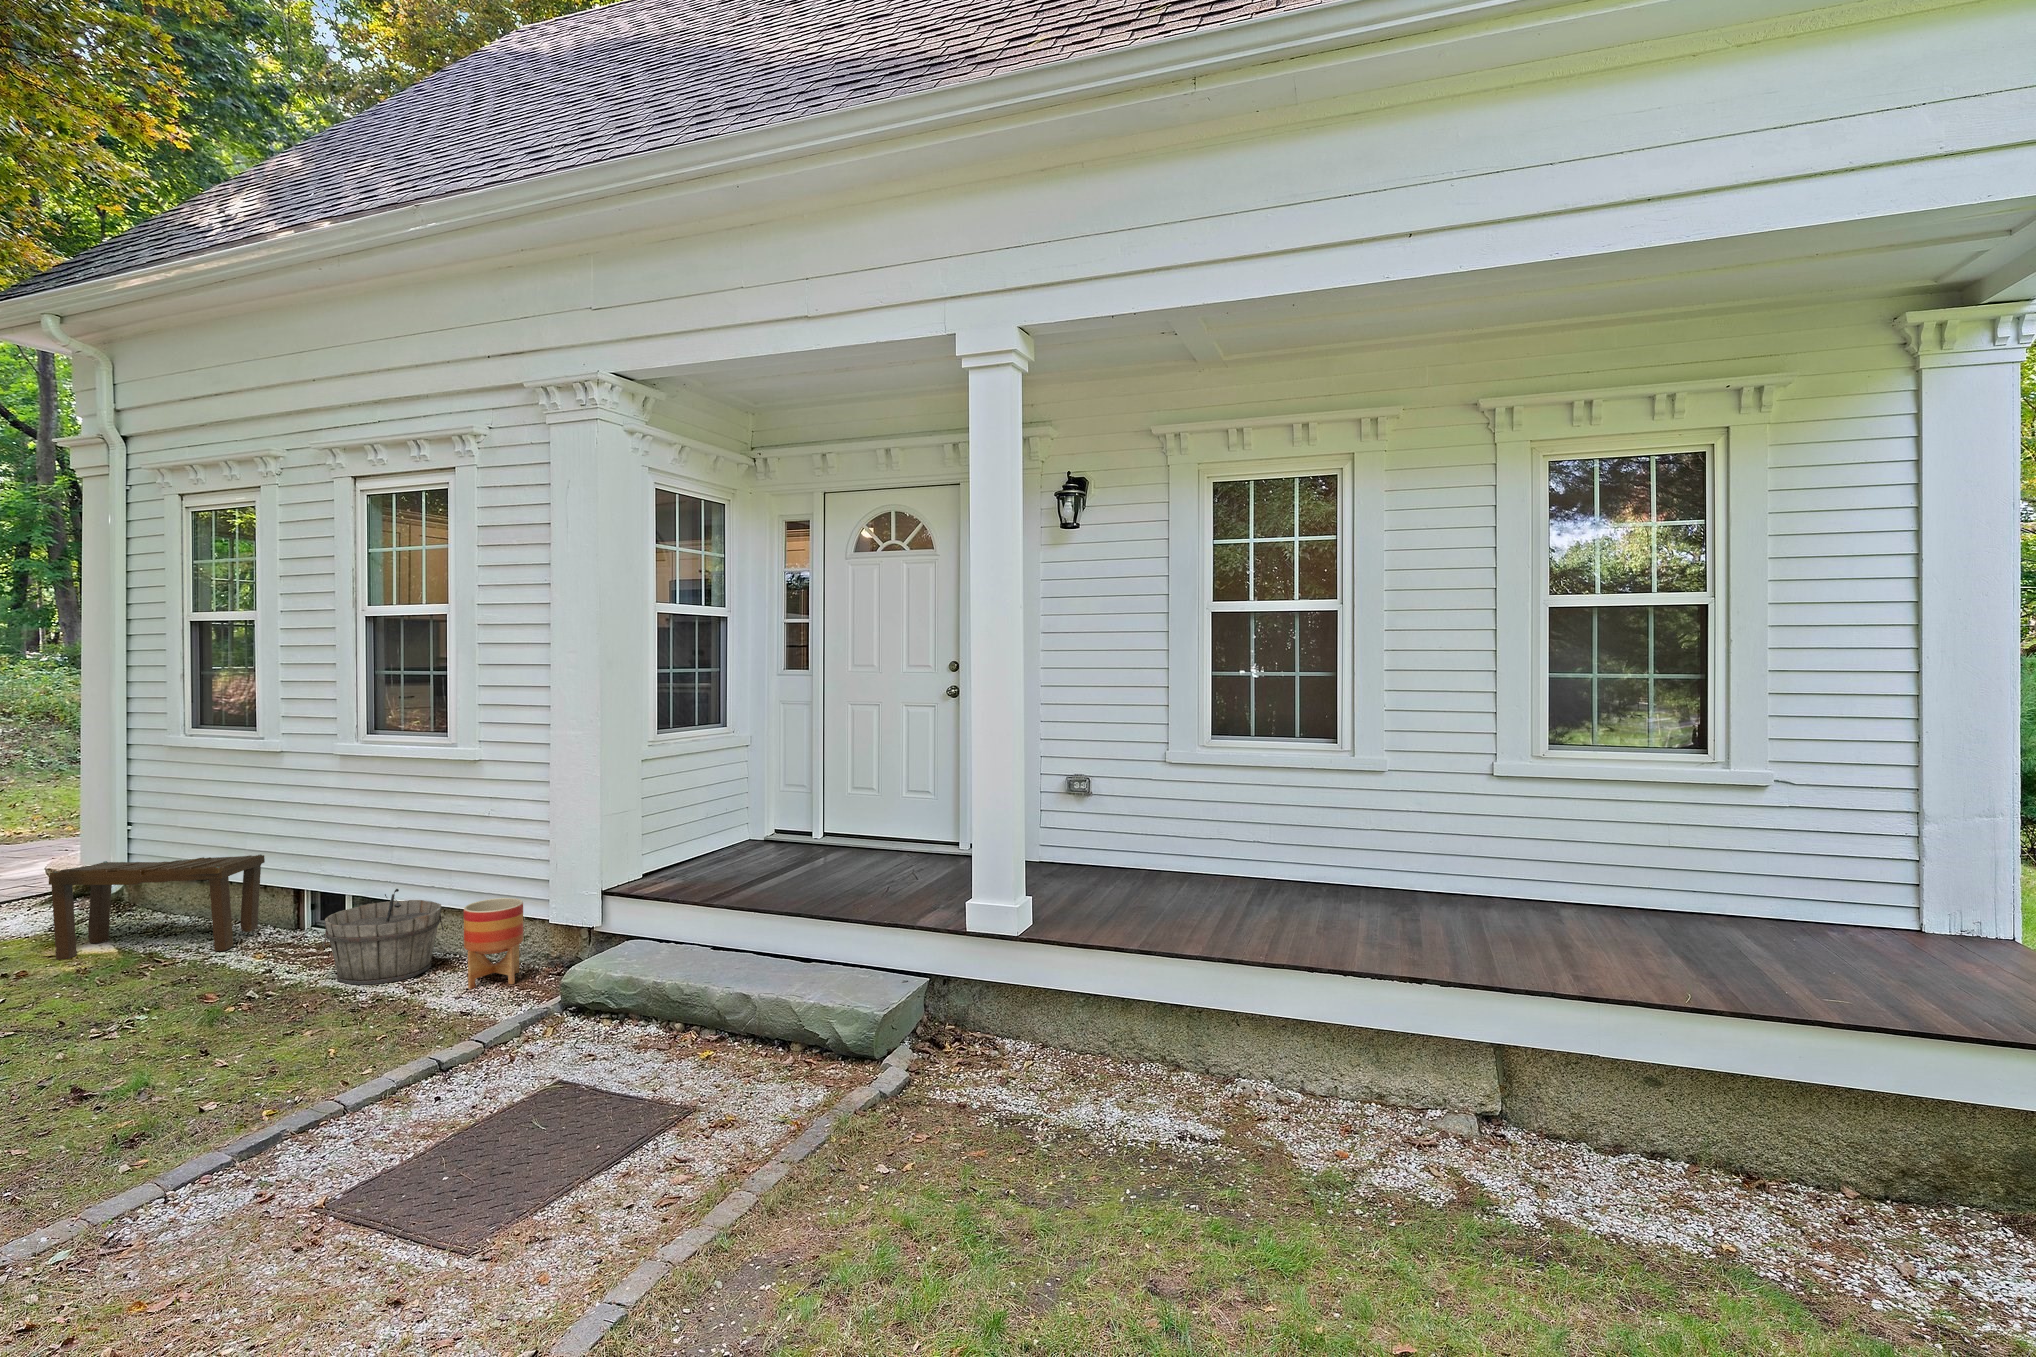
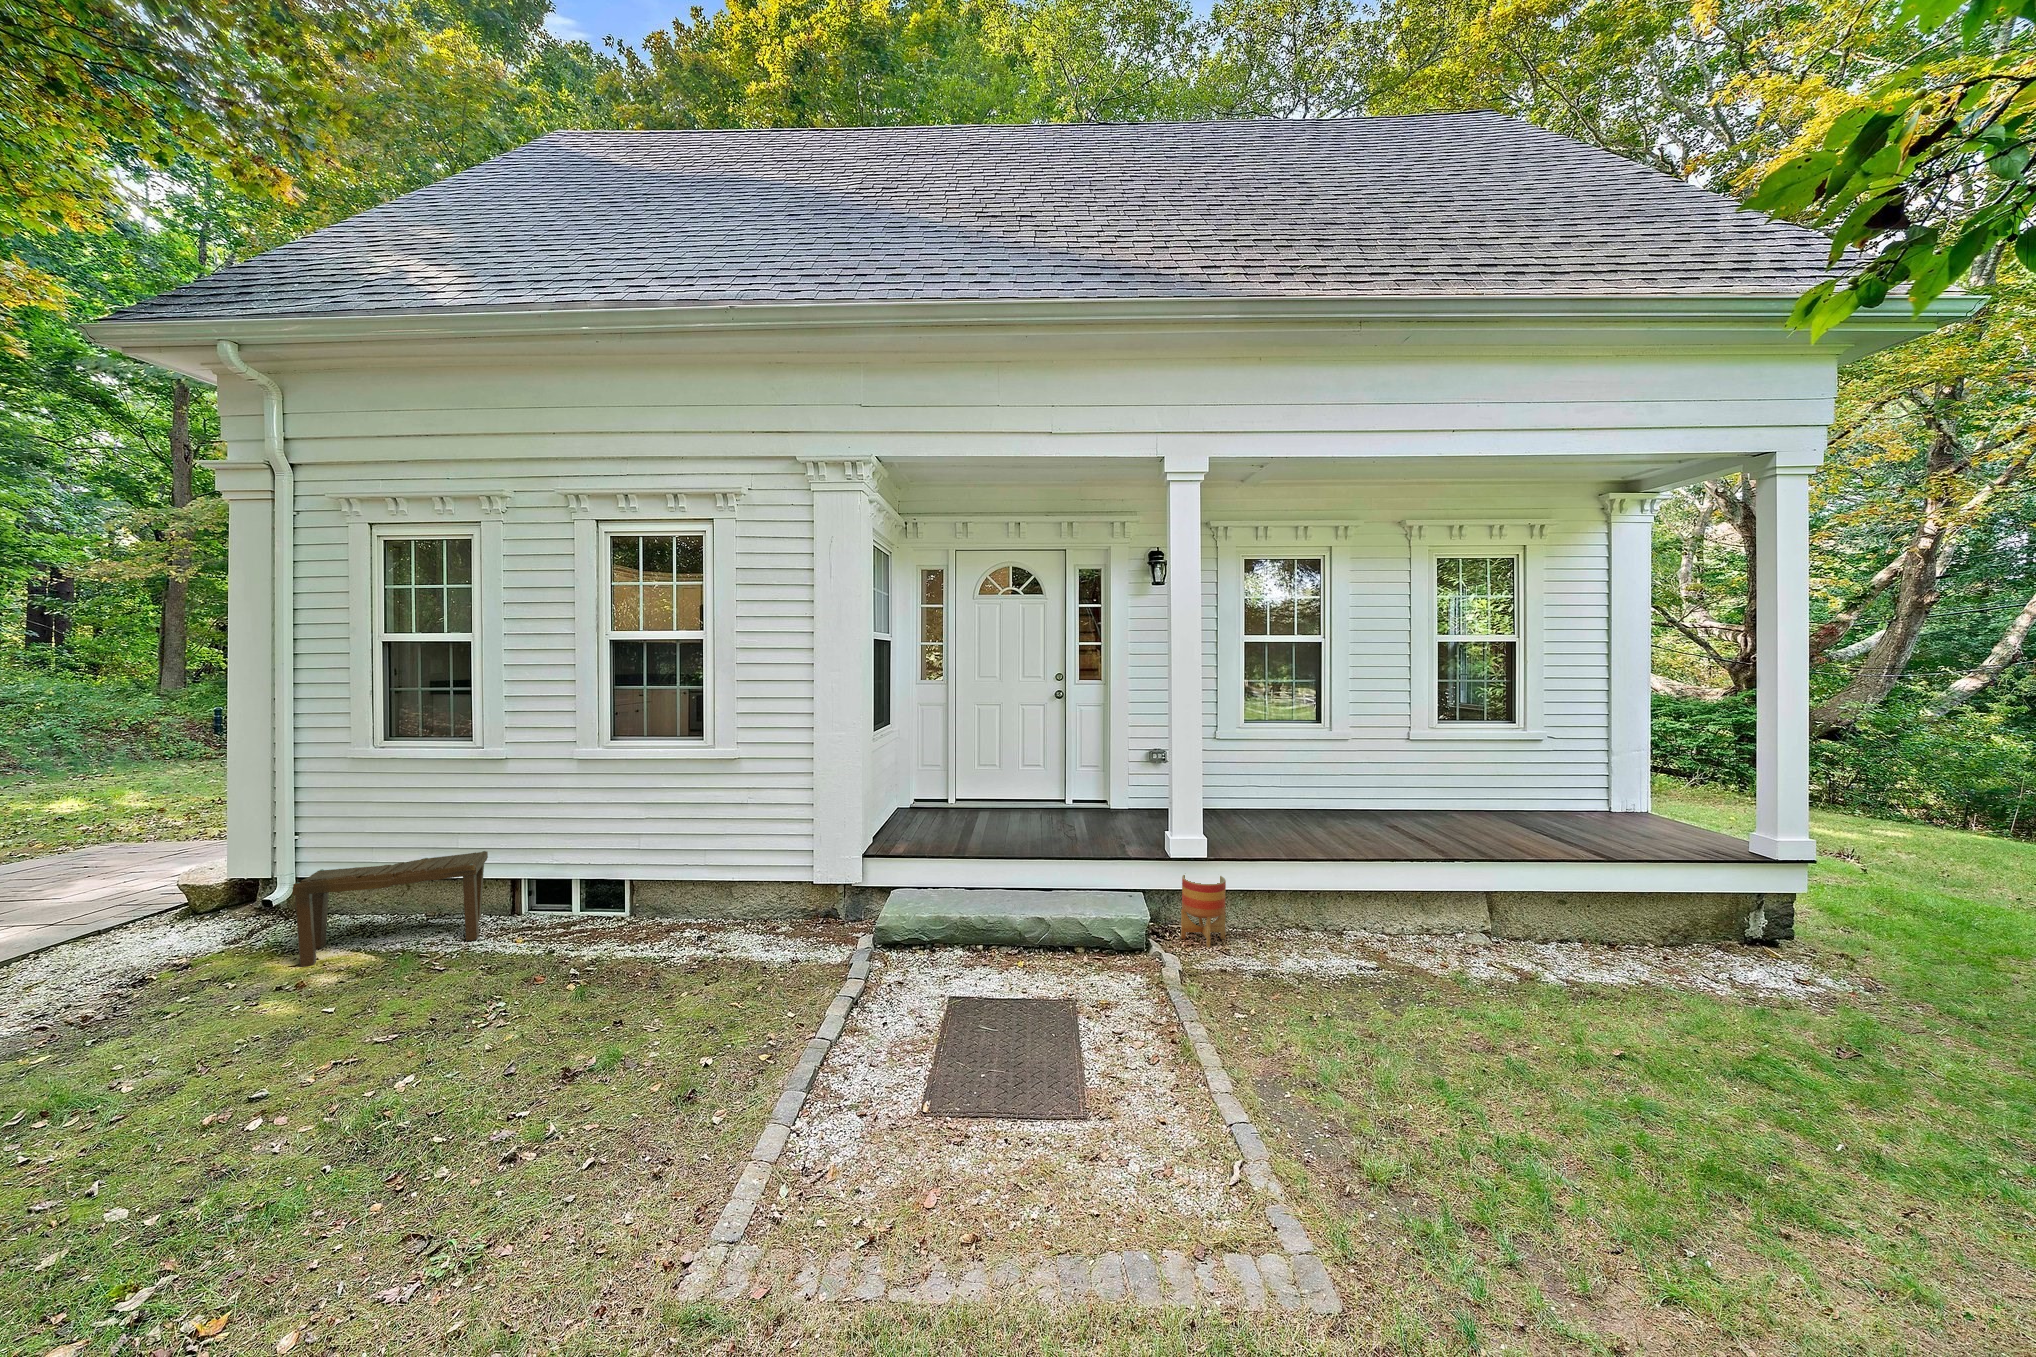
wooden bucket: present [323,889,444,985] -> none [619,868,710,951]
planter: present [464,898,523,989] -> present [1181,875,1226,947]

